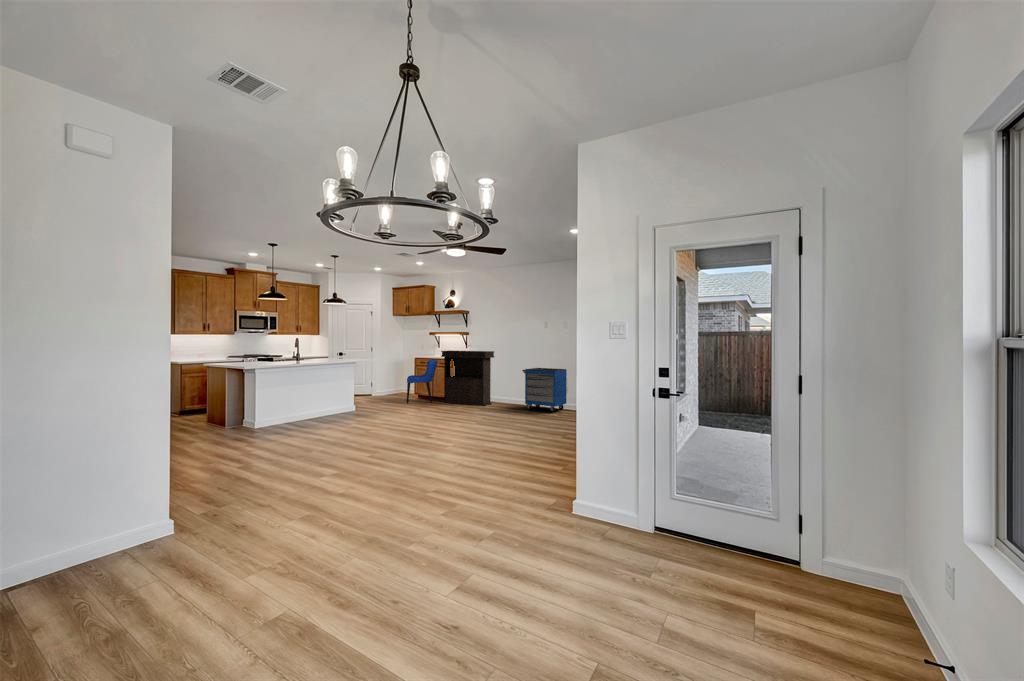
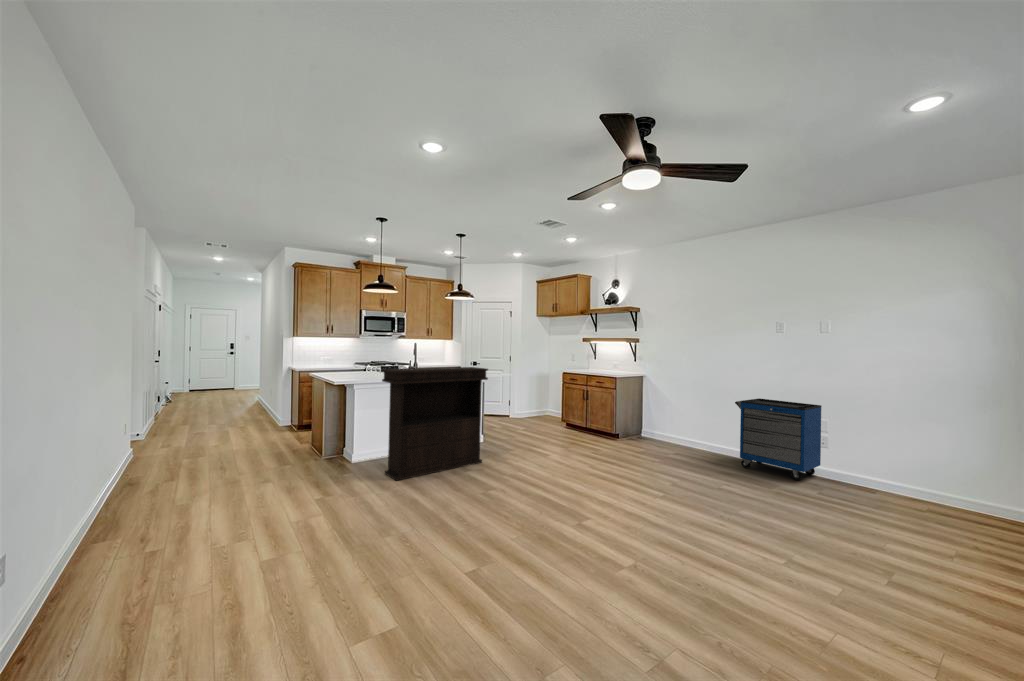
console table: present [441,351,494,406] -> present [382,367,488,480]
dining chair: present [407,360,438,403] -> none [552,376,595,436]

